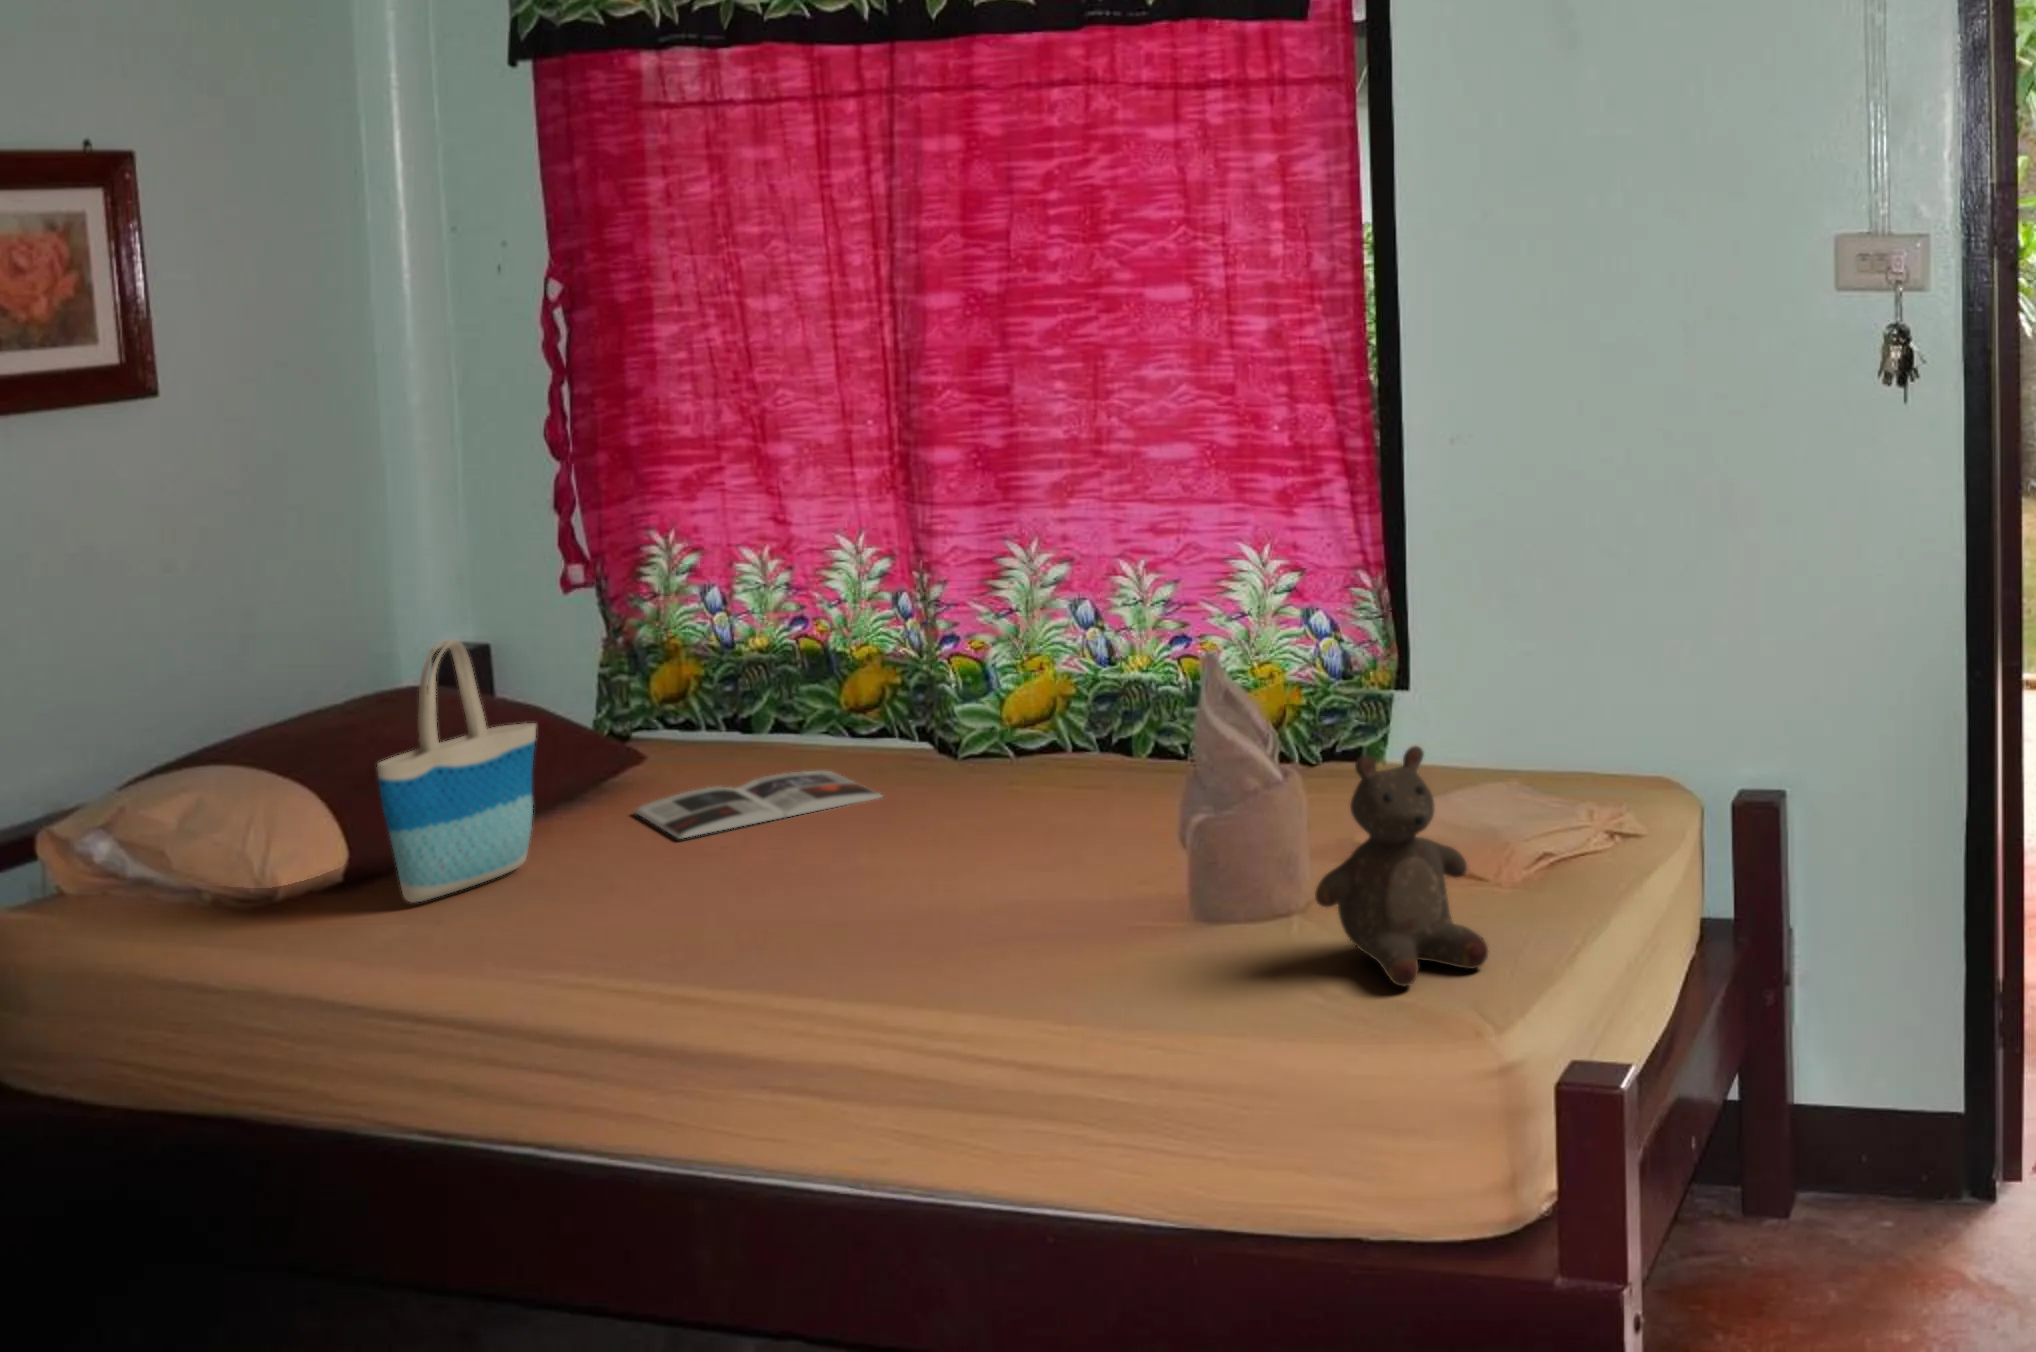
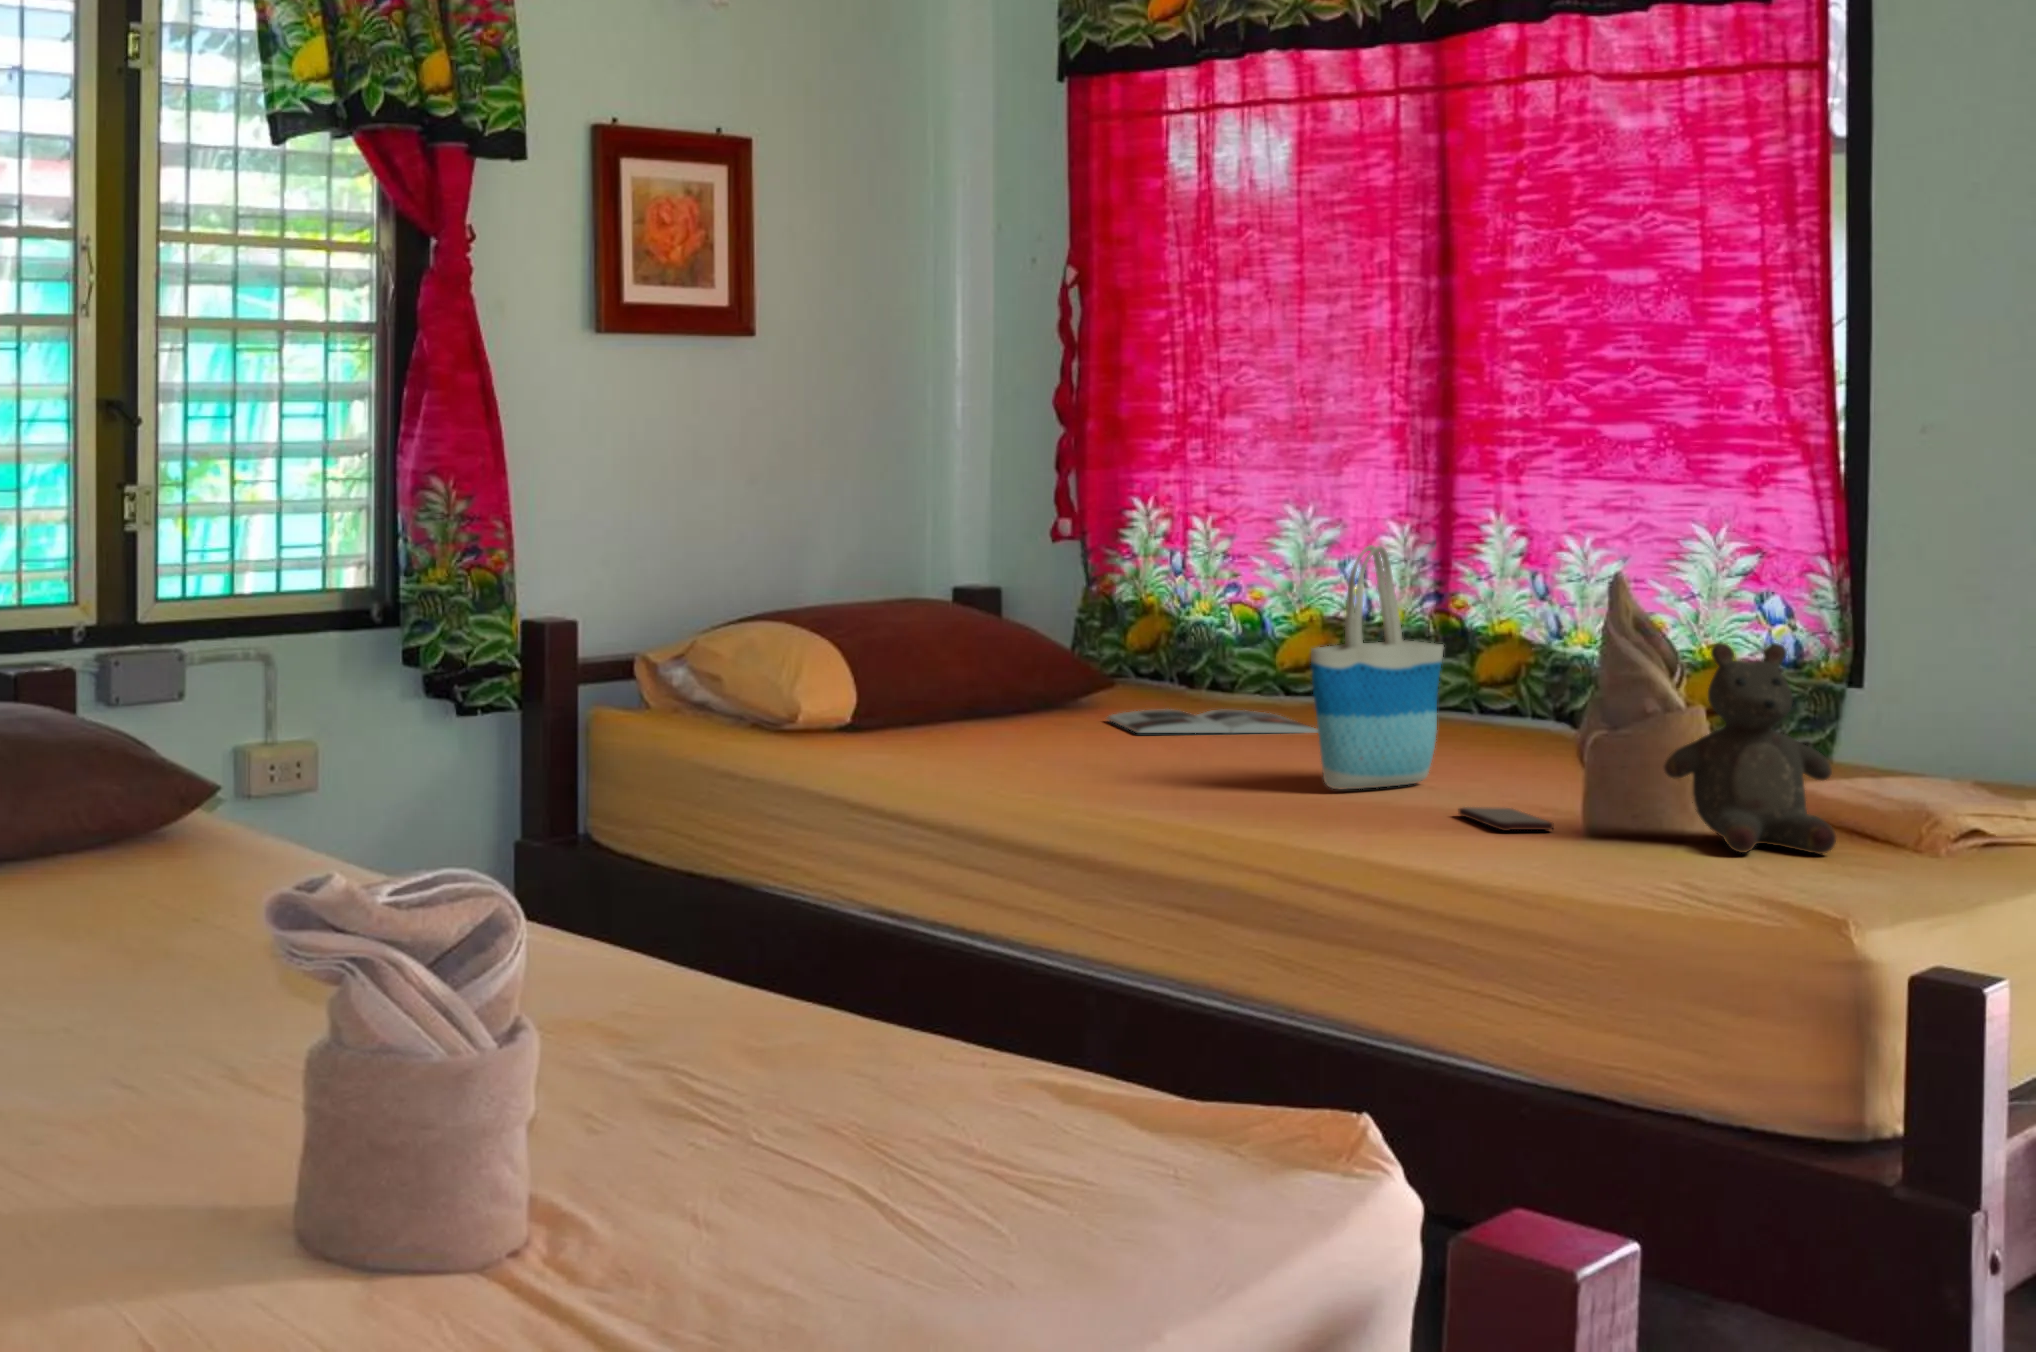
tote bag: present [377,639,536,902] -> present [1311,545,1444,789]
smartphone: none [1092,941,1202,990] -> present [1458,807,1554,831]

